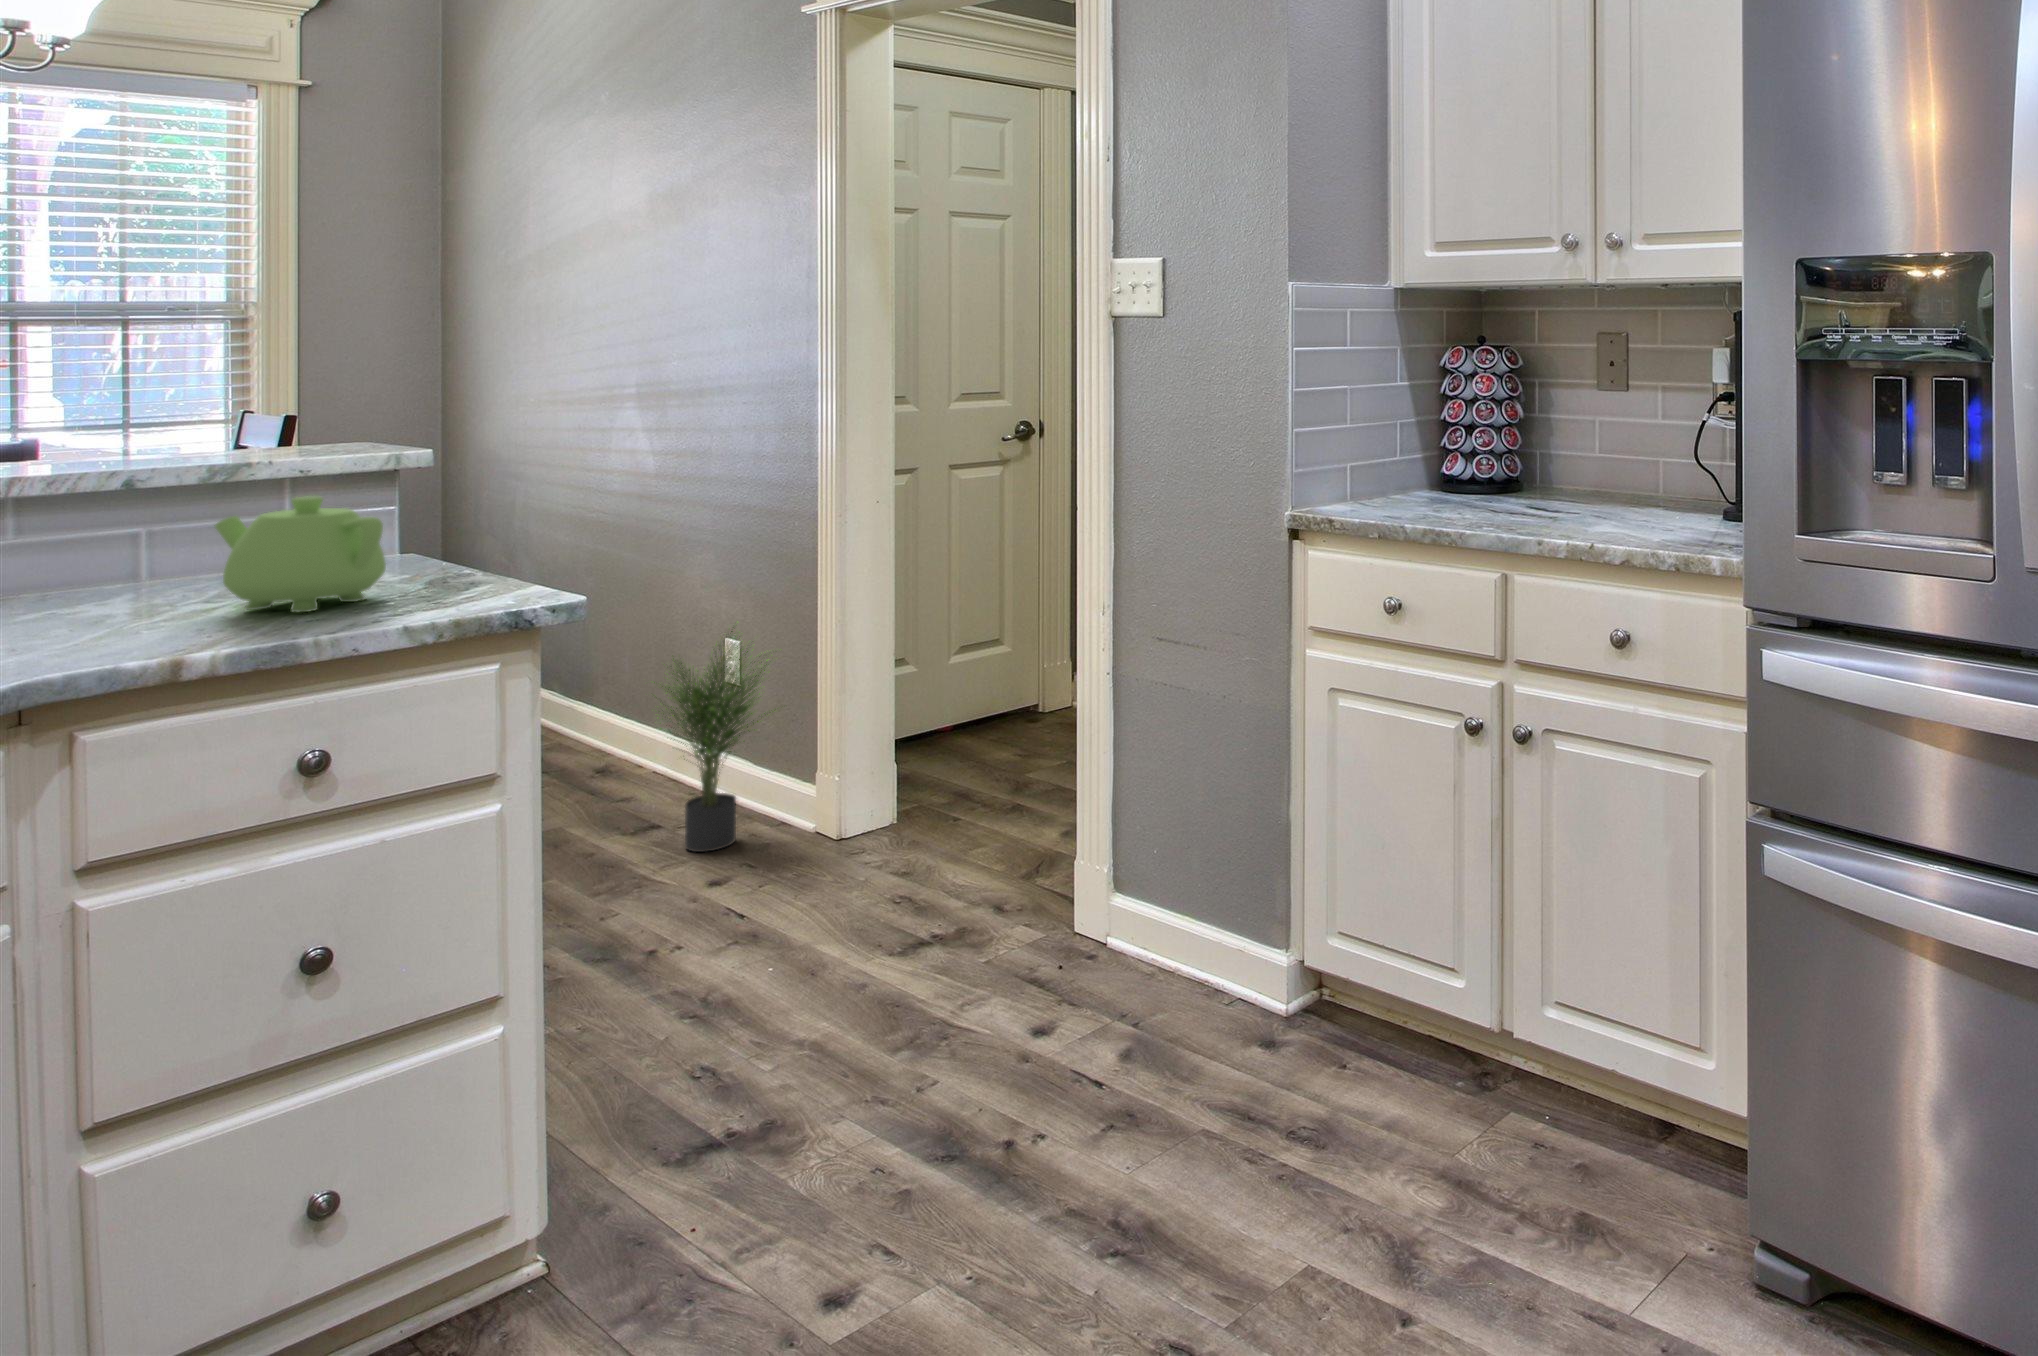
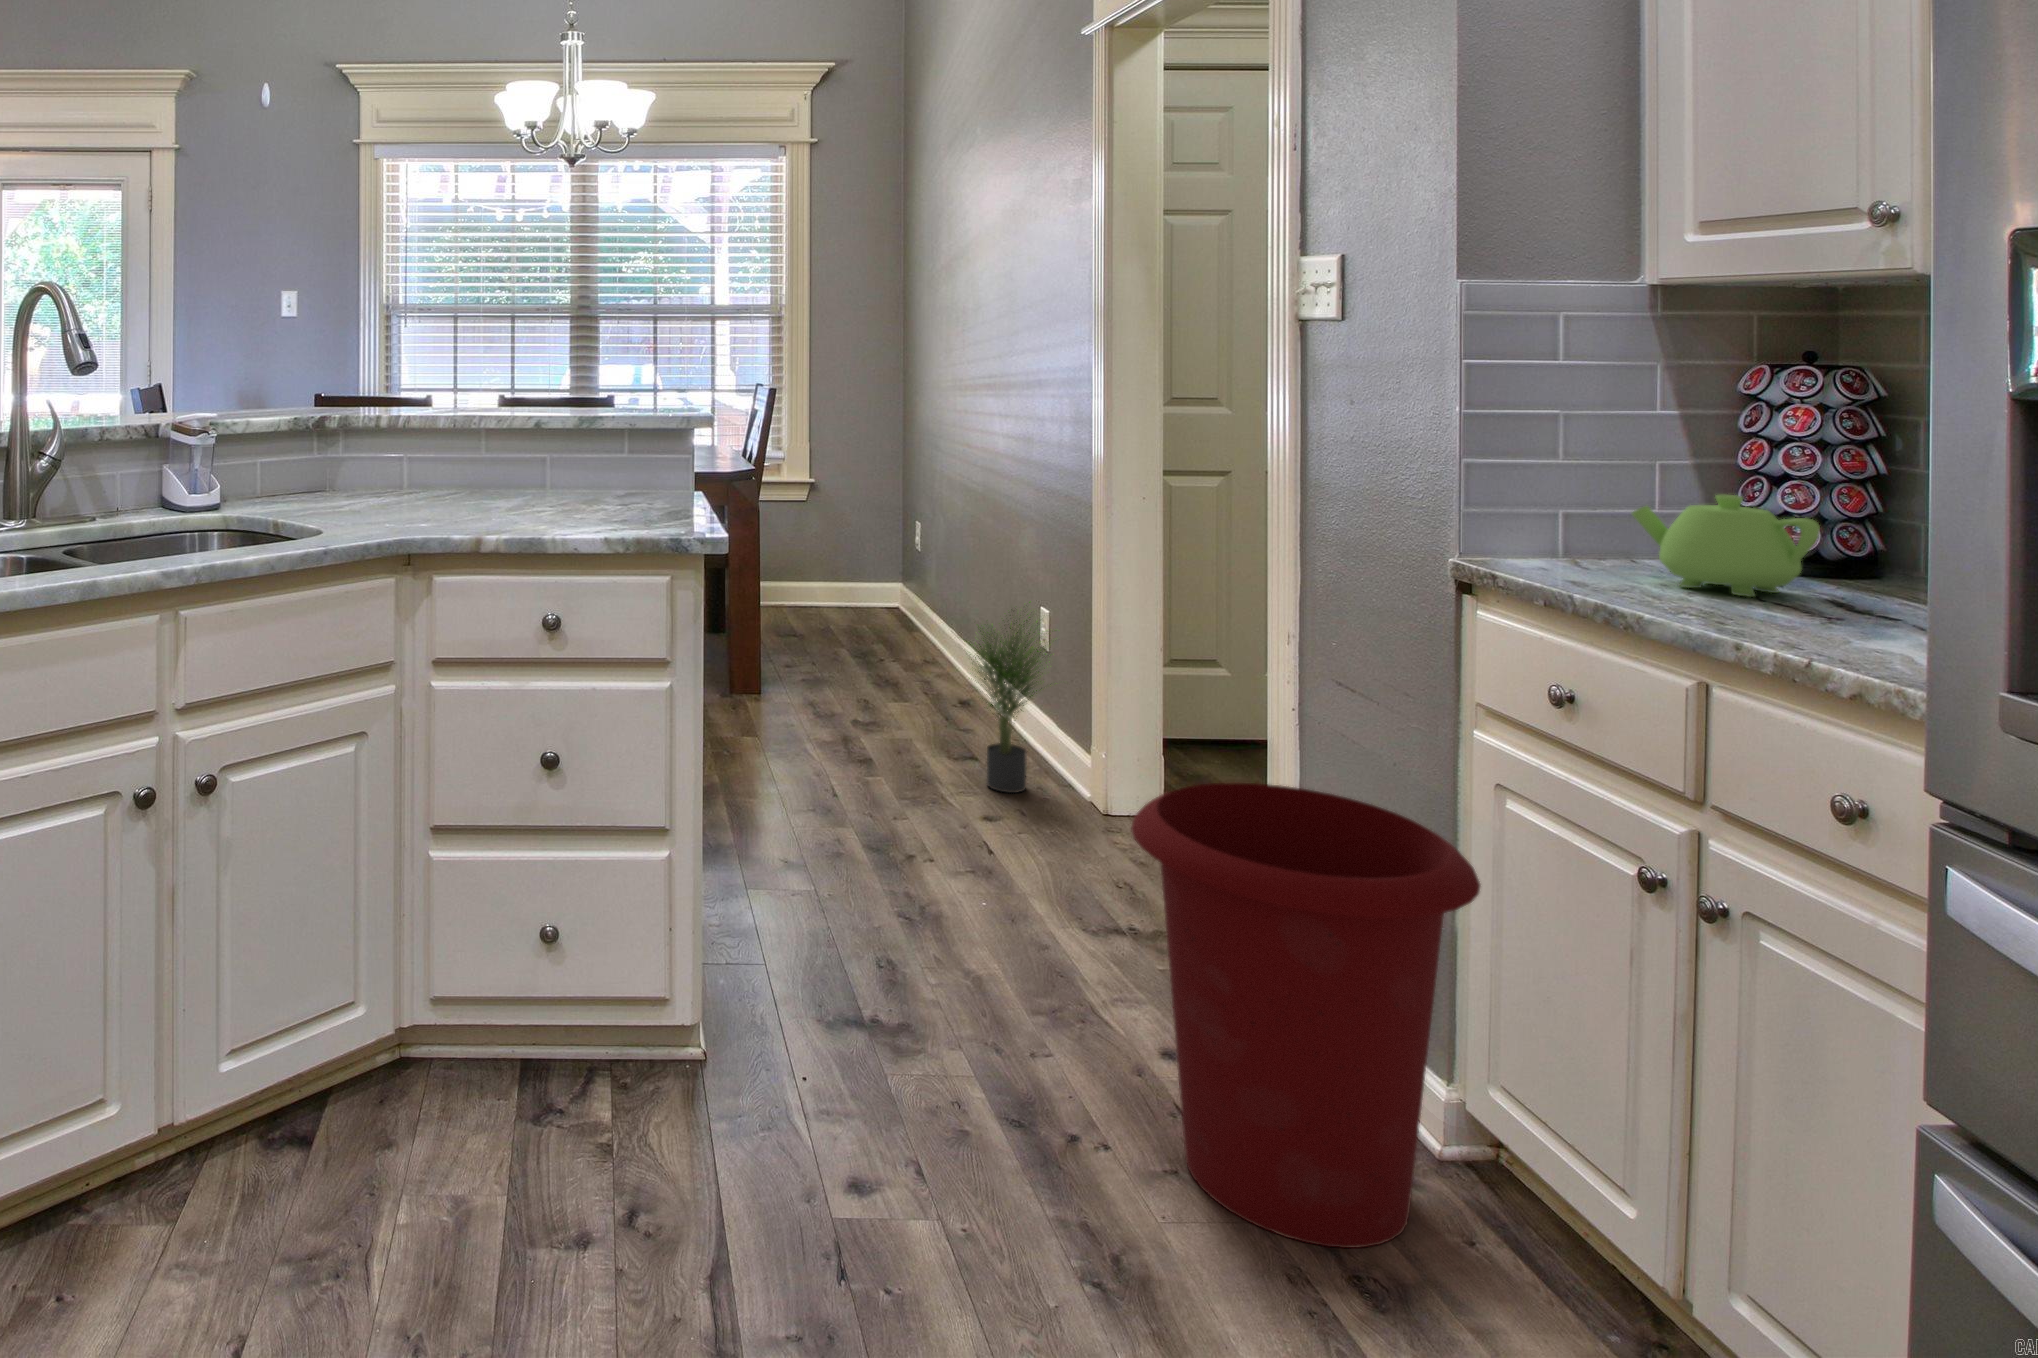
teapot: present [214,496,386,612] -> present [1632,495,1820,597]
waste bin: none [1061,734,1345,1135] -> present [1131,783,1480,1248]

